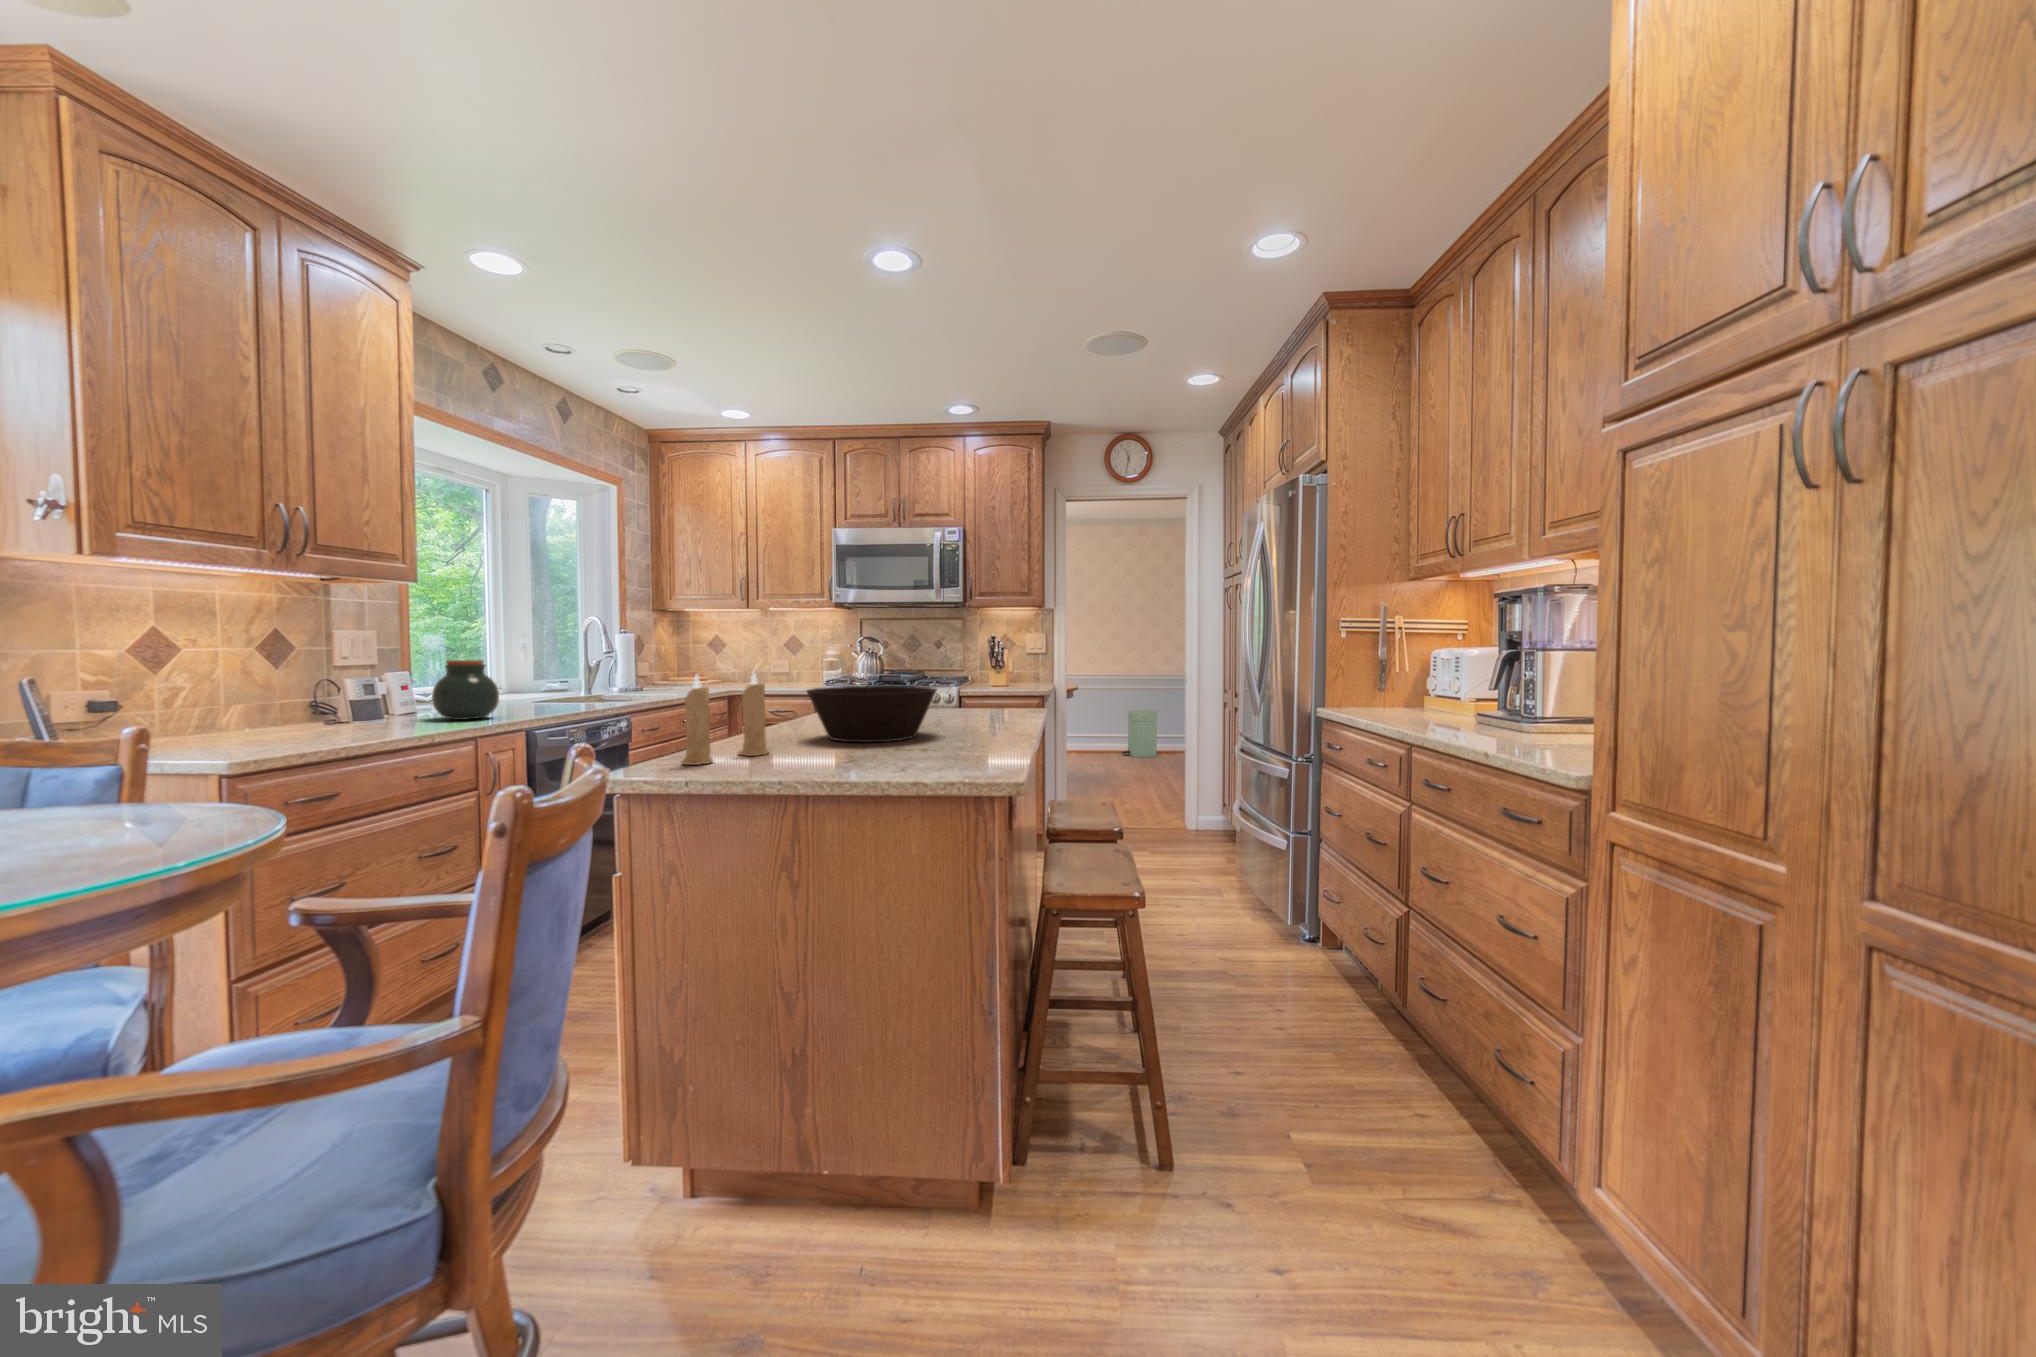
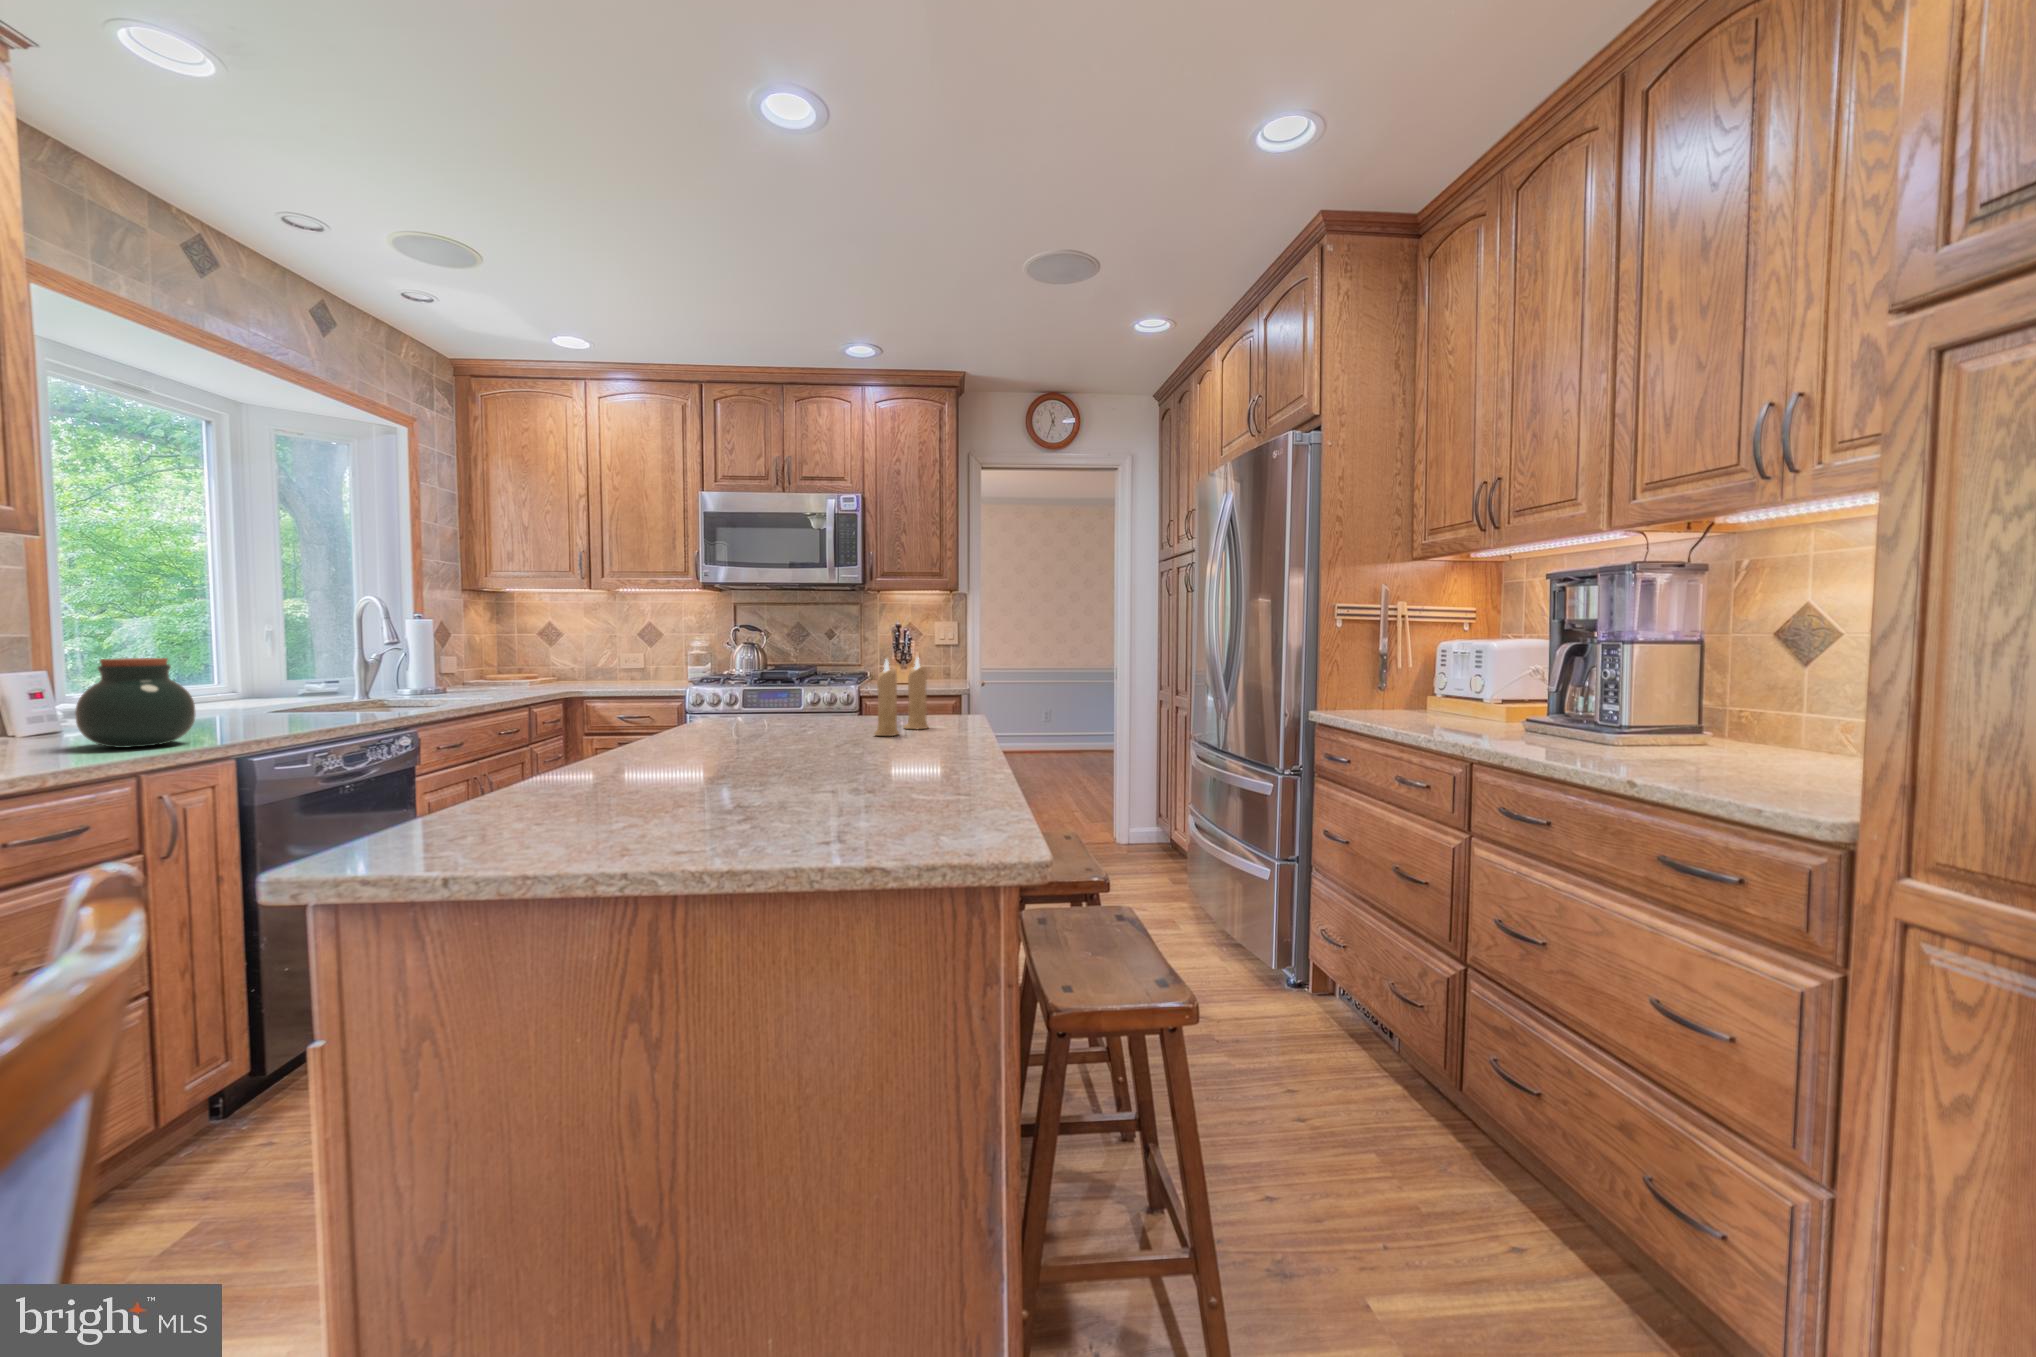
candle: present [681,673,768,765] -> present [874,658,928,736]
bowl: present [807,686,936,742] -> none [670,694,866,782]
trash can: present [1122,710,1157,757] -> none [1036,707,1074,759]

